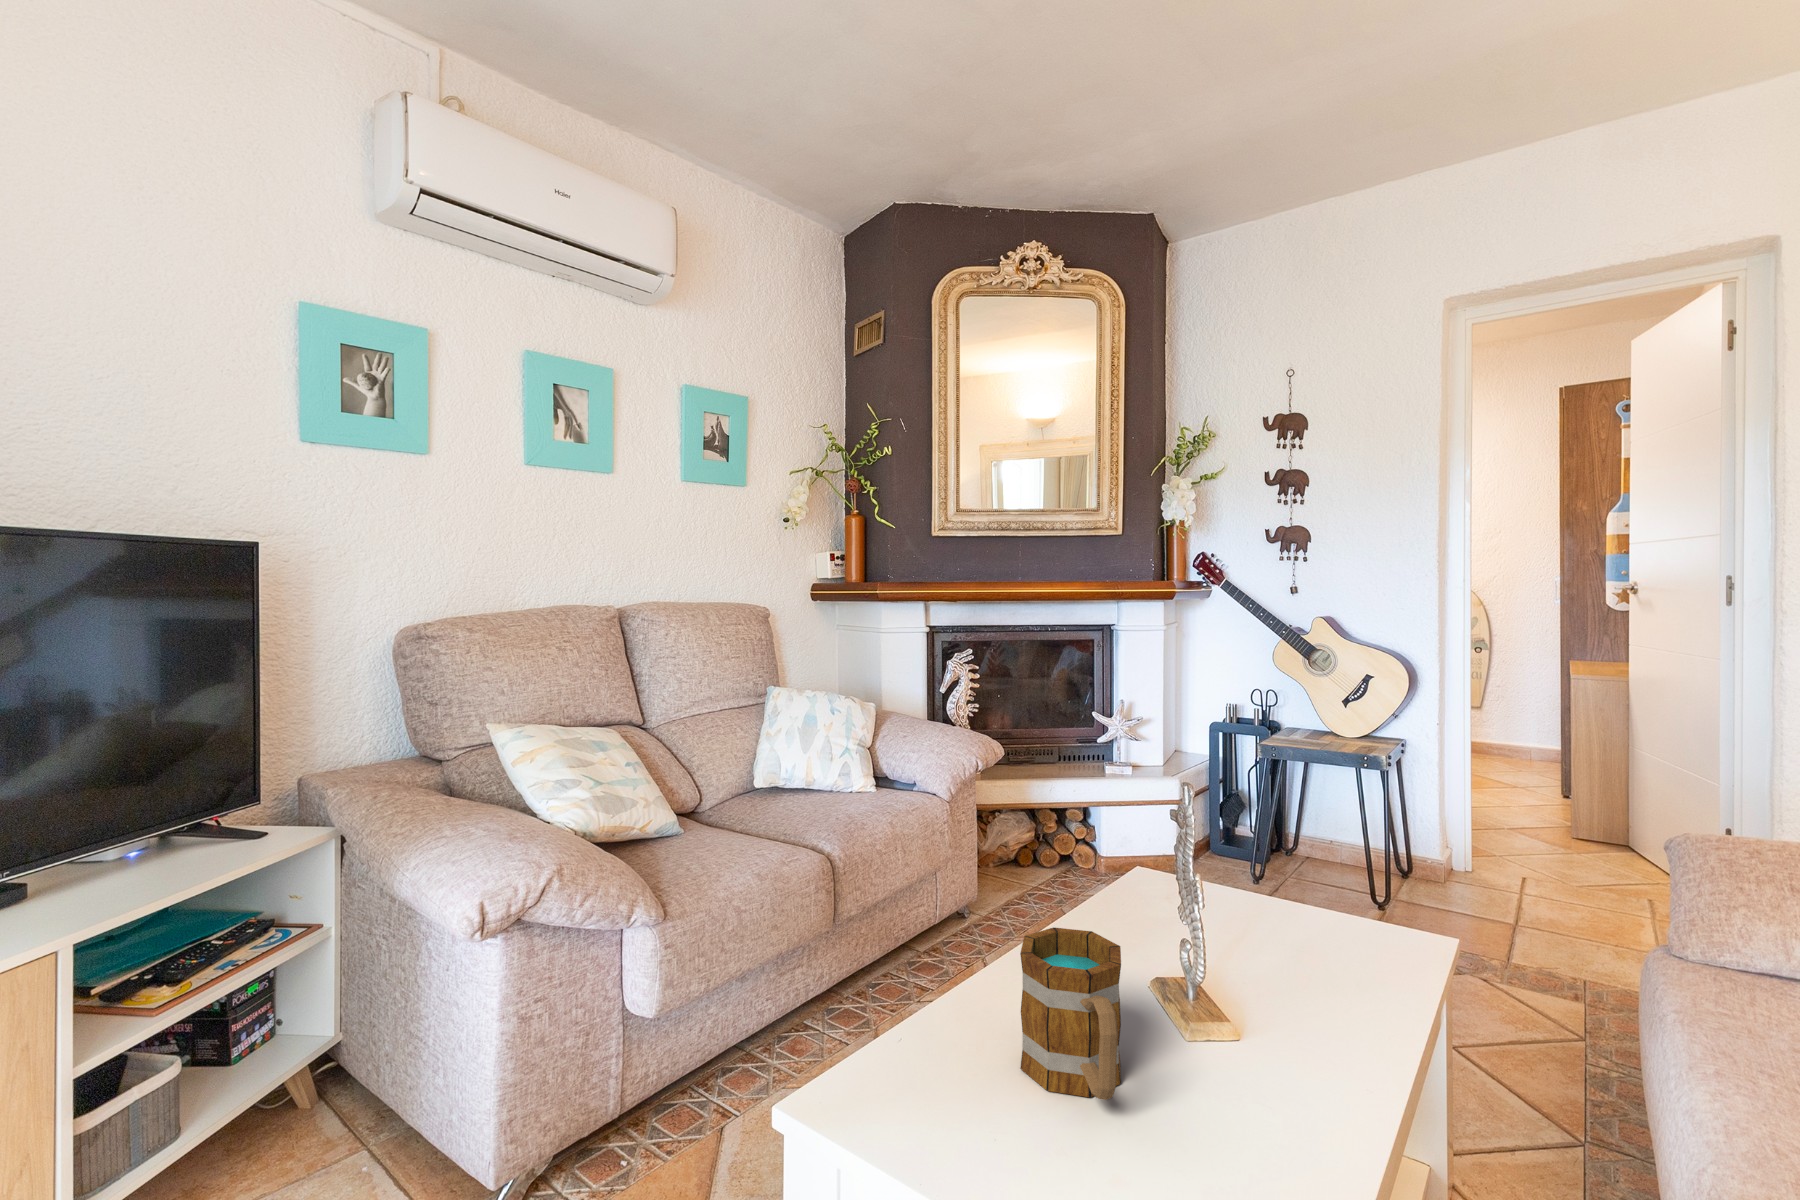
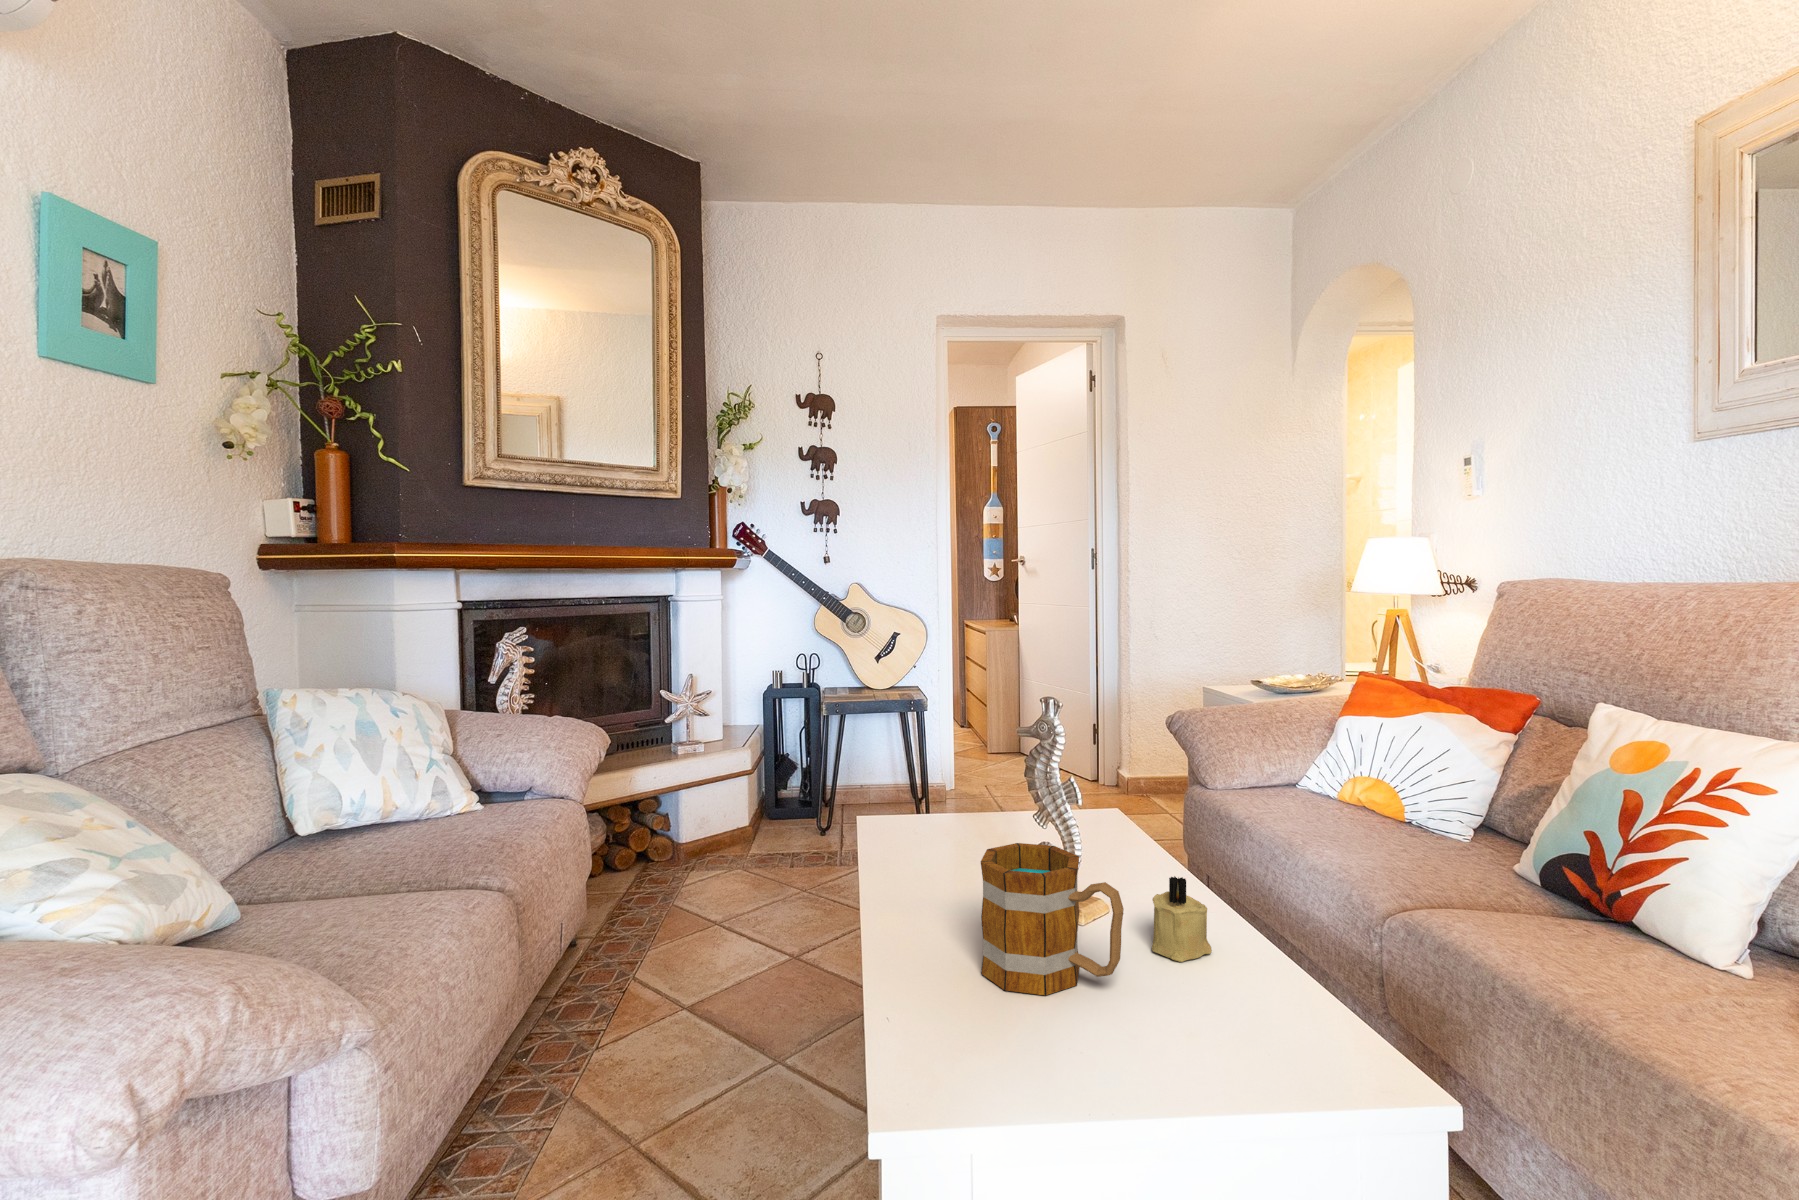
candle: none [1221,1029,1299,1142] -> present [1152,876,1212,962]

